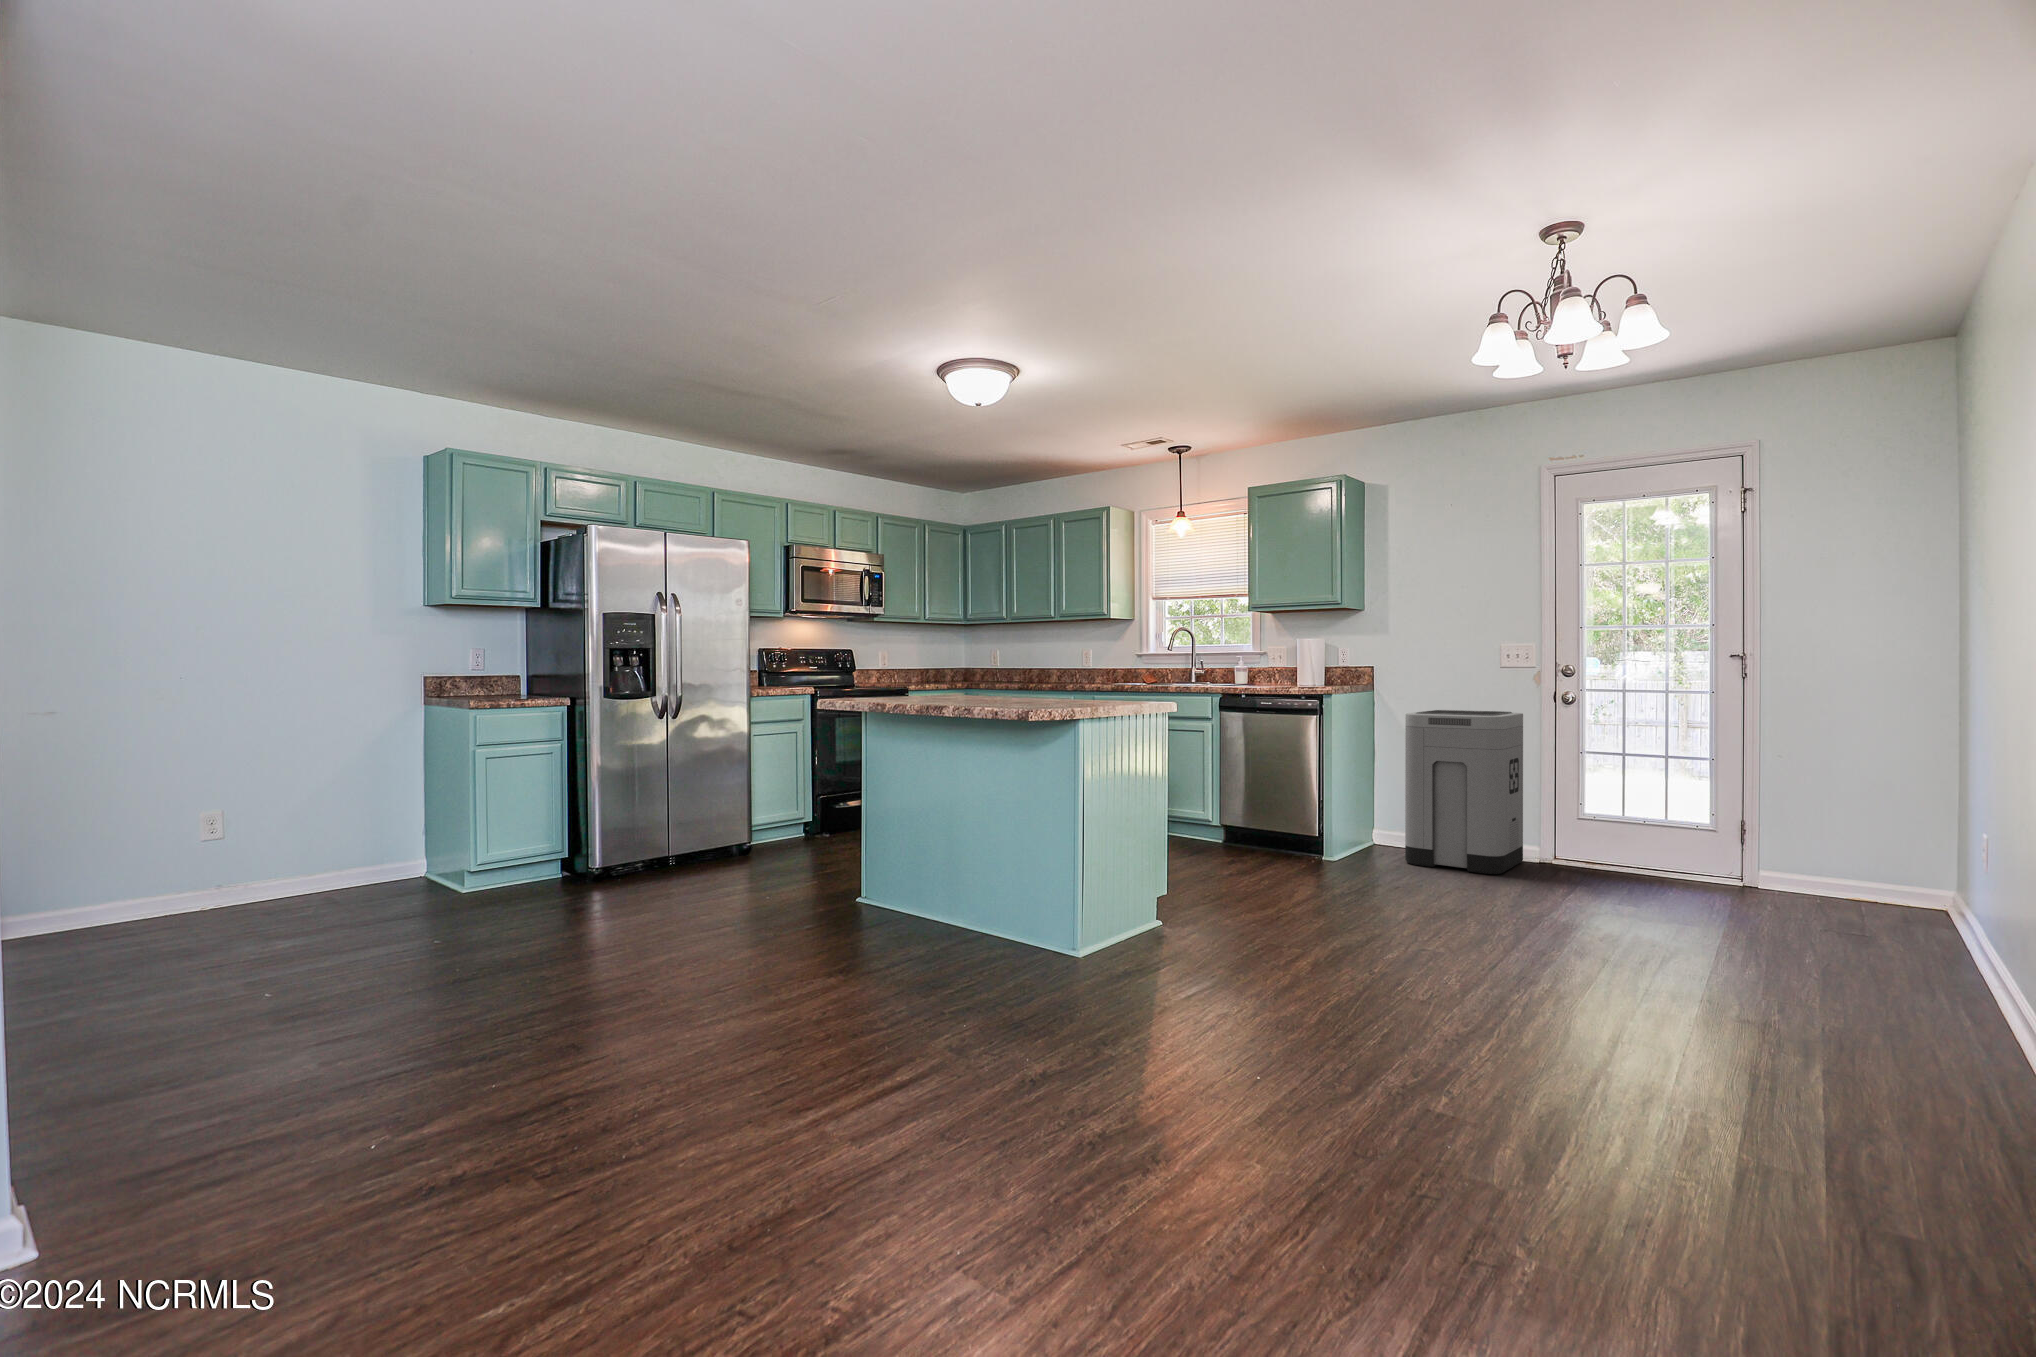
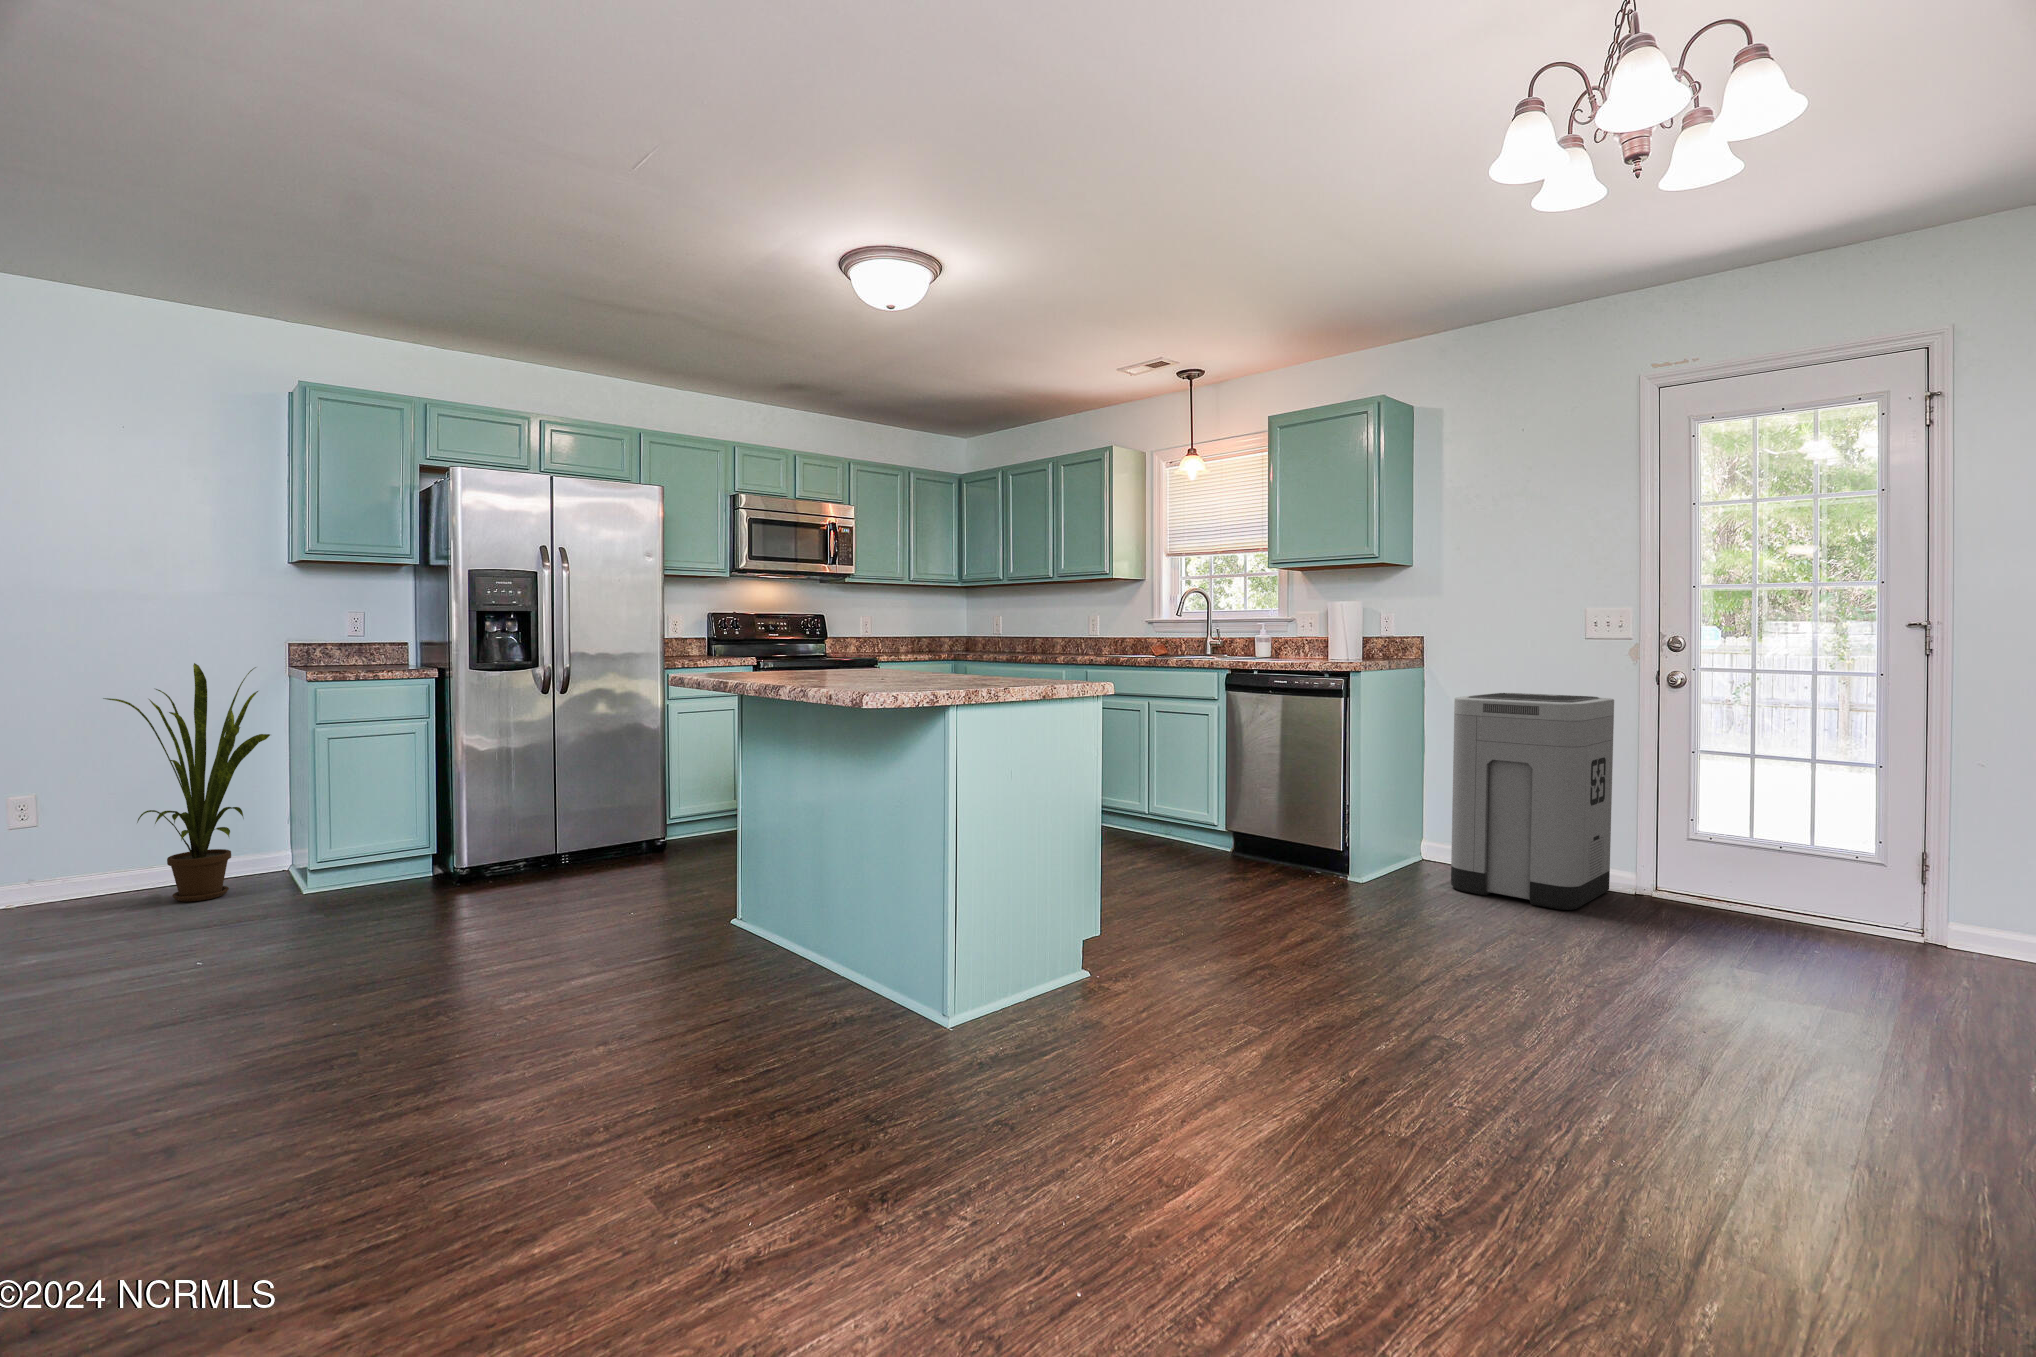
house plant: none [298,694,434,900] -> present [103,663,270,902]

